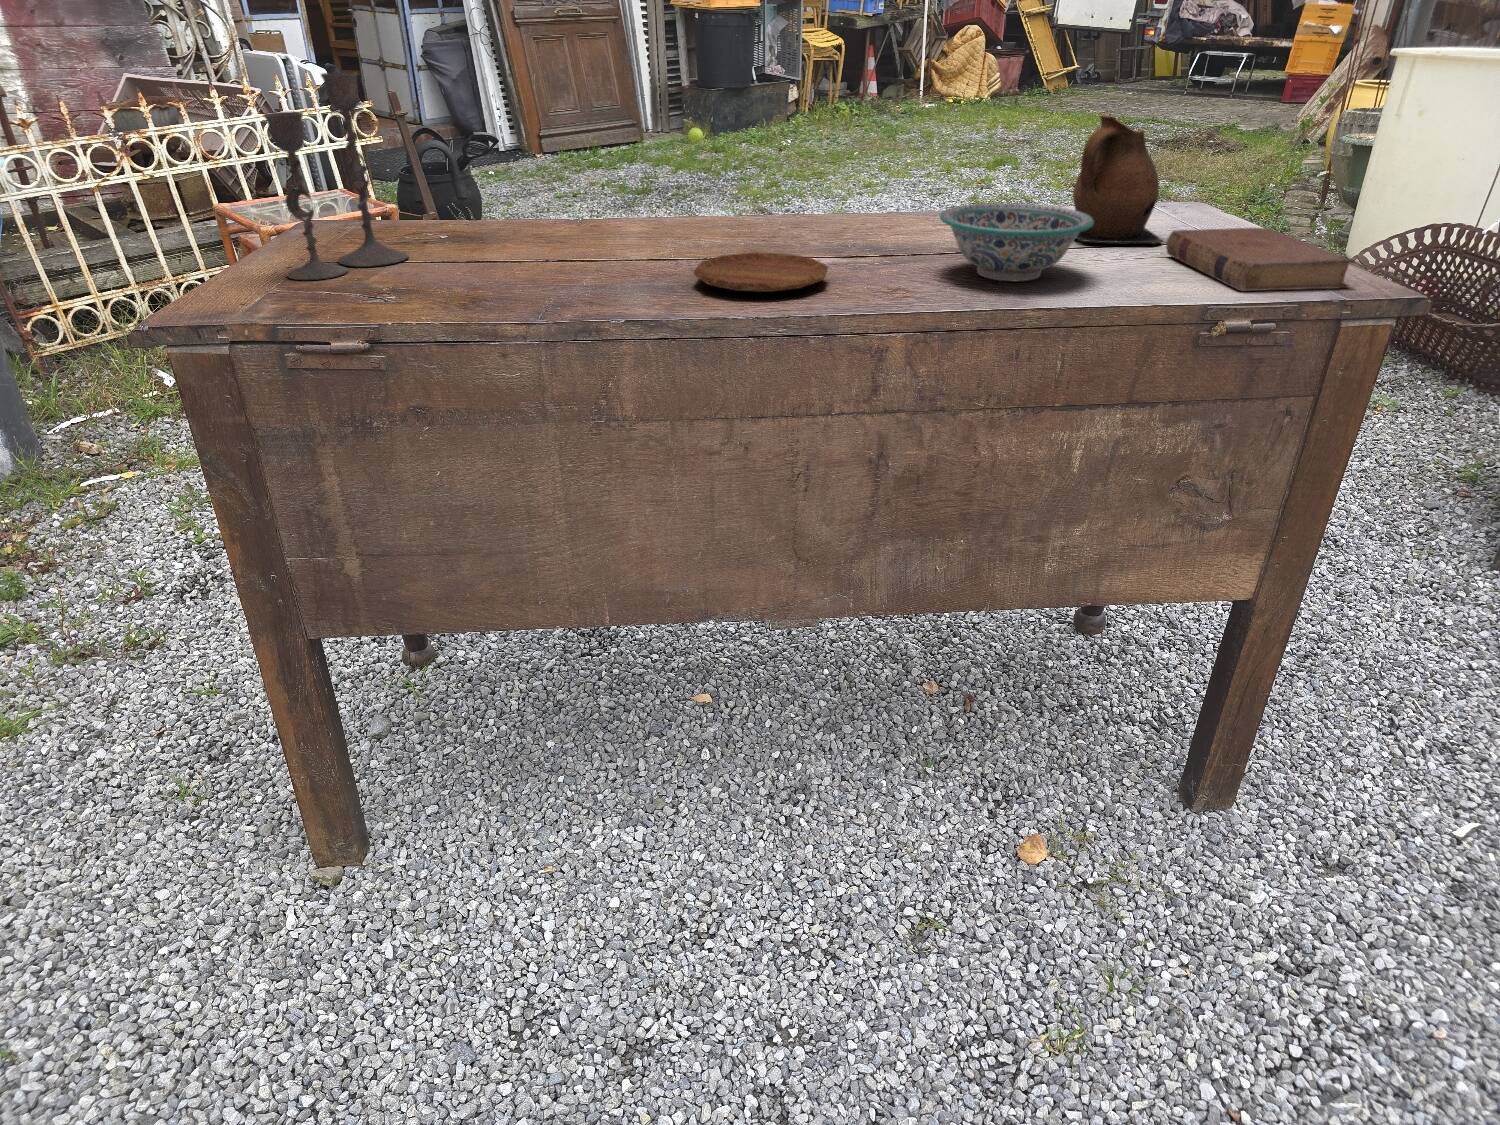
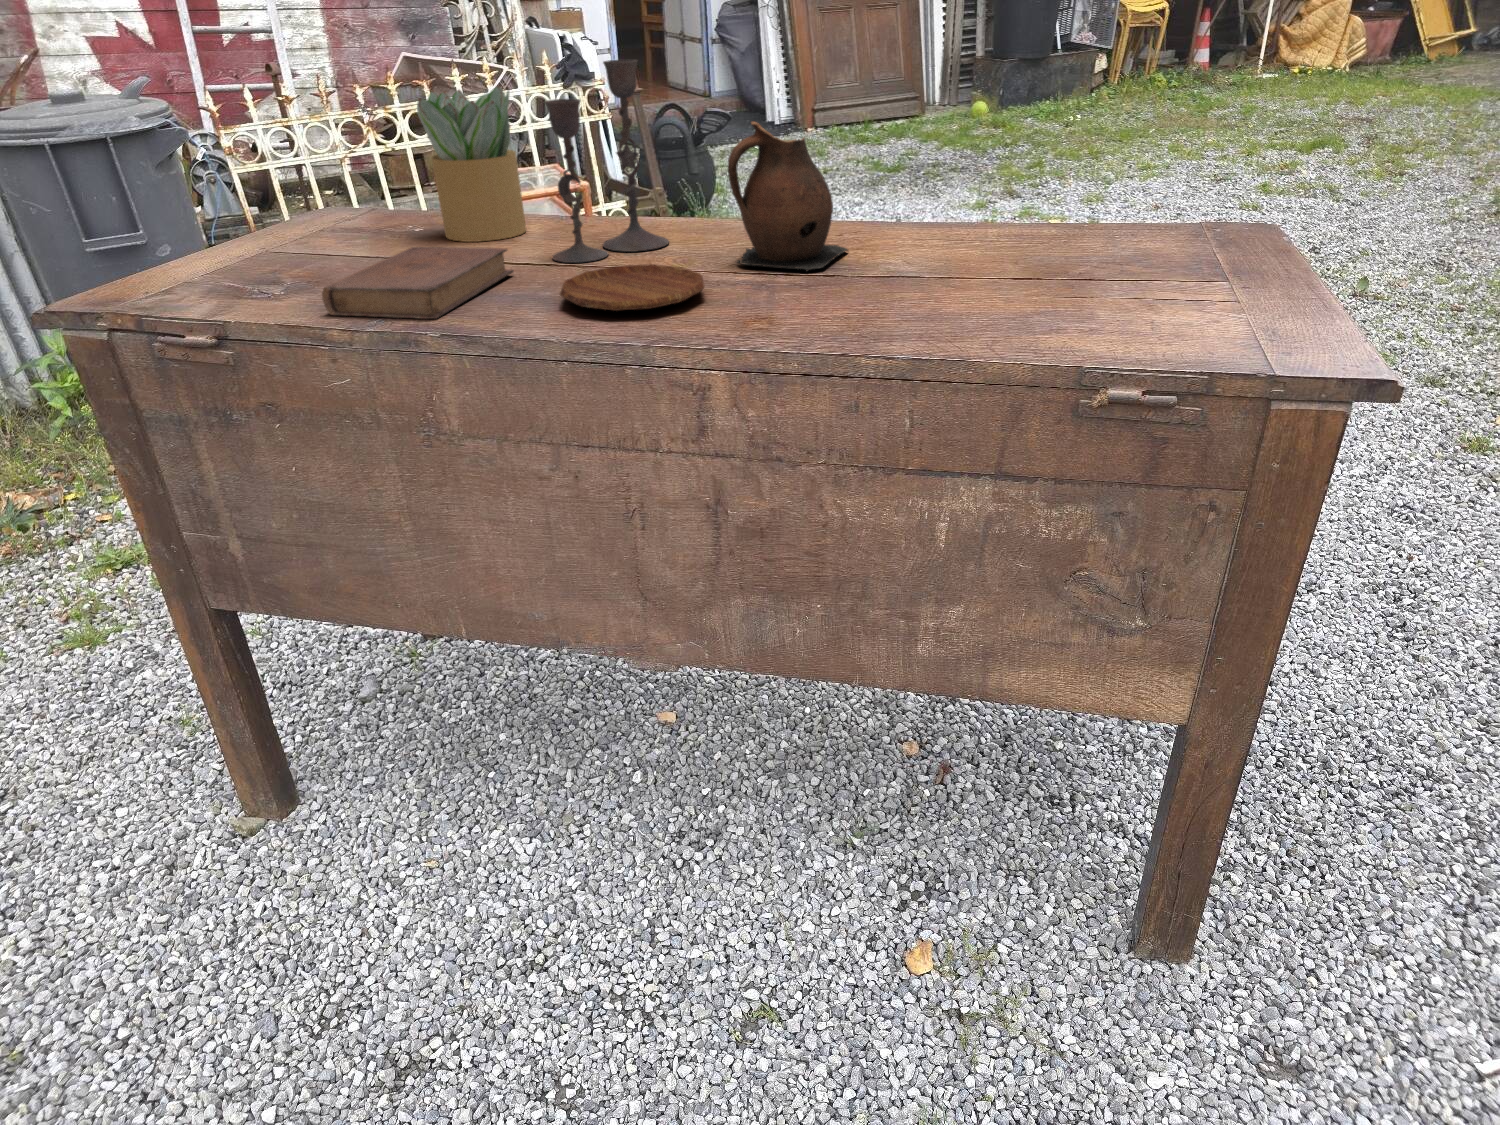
candlestick: present [264,72,408,280] -> present [545,59,669,263]
potted plant: none [435,89,550,245] -> present [417,86,526,242]
ceramic pitcher: present [1073,115,1162,245] -> present [728,122,848,272]
decorative bowl: present [940,203,1094,282] -> none [828,220,1006,315]
book: present [1166,228,1355,291] -> present [322,247,514,319]

